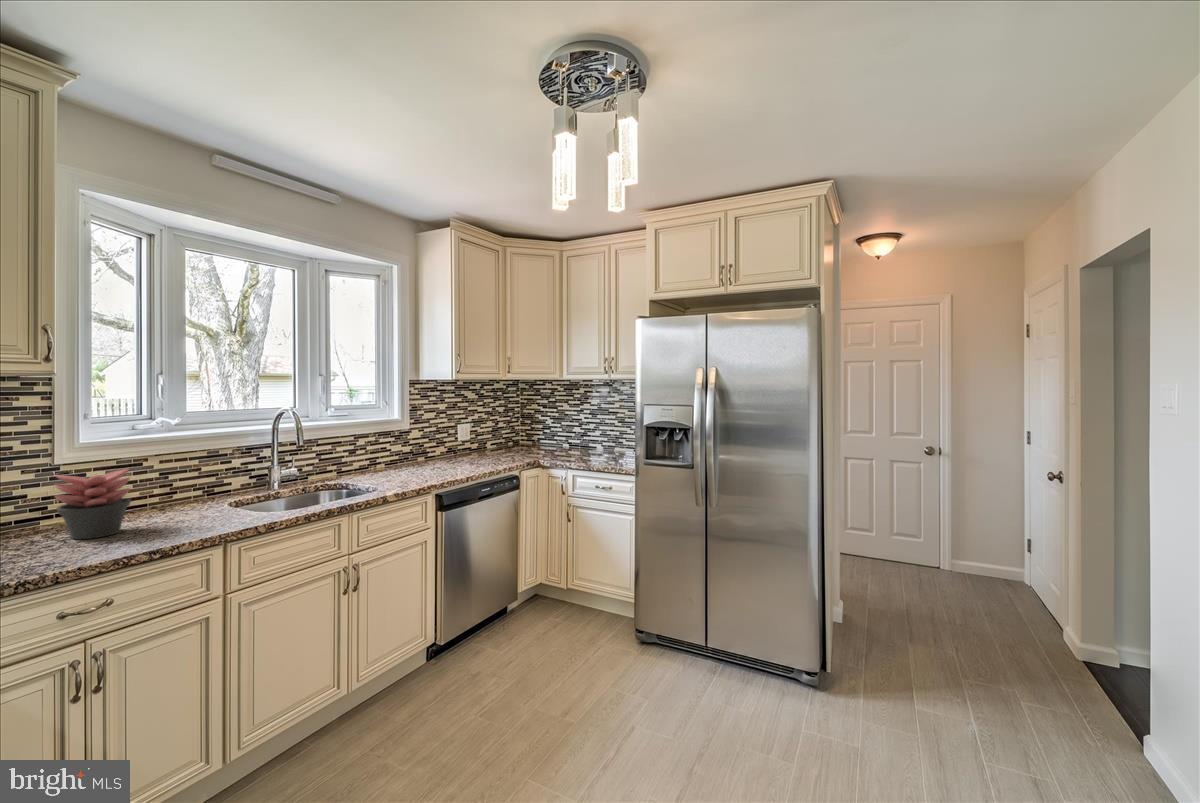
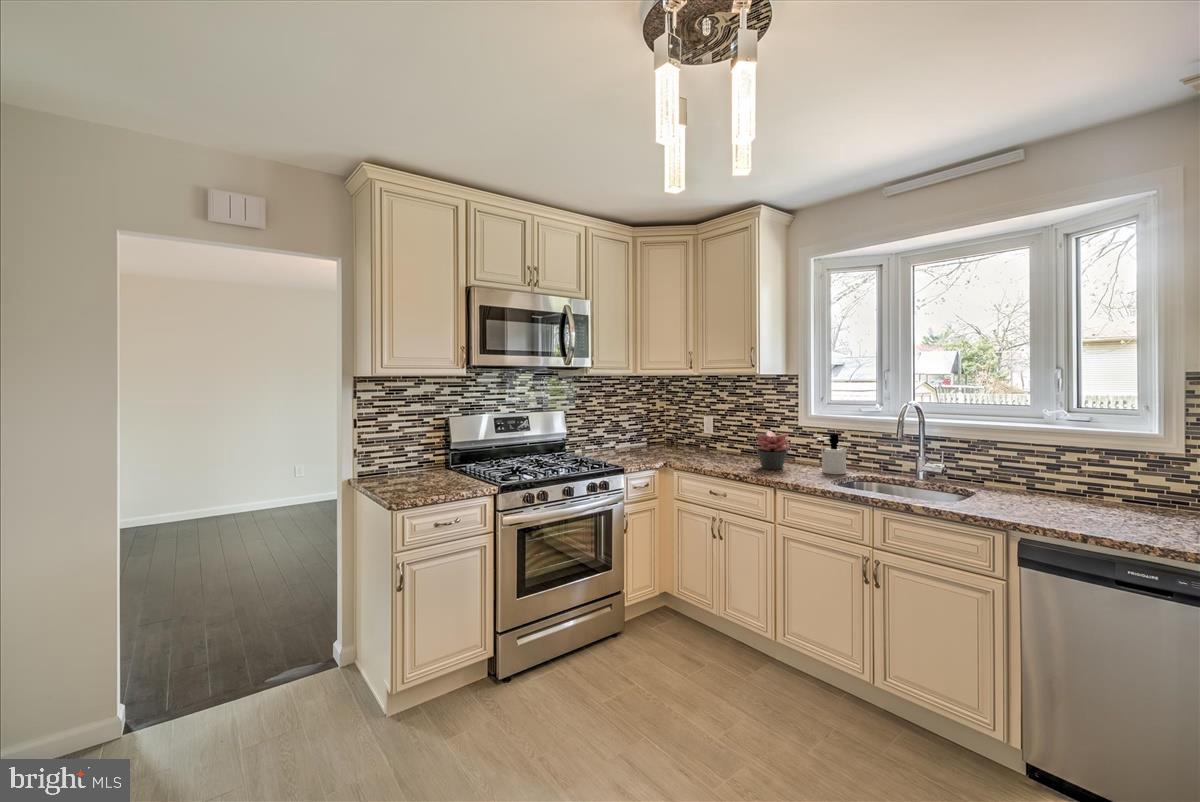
soap dispenser: none [166,458,206,514] -> present [814,434,847,474]

